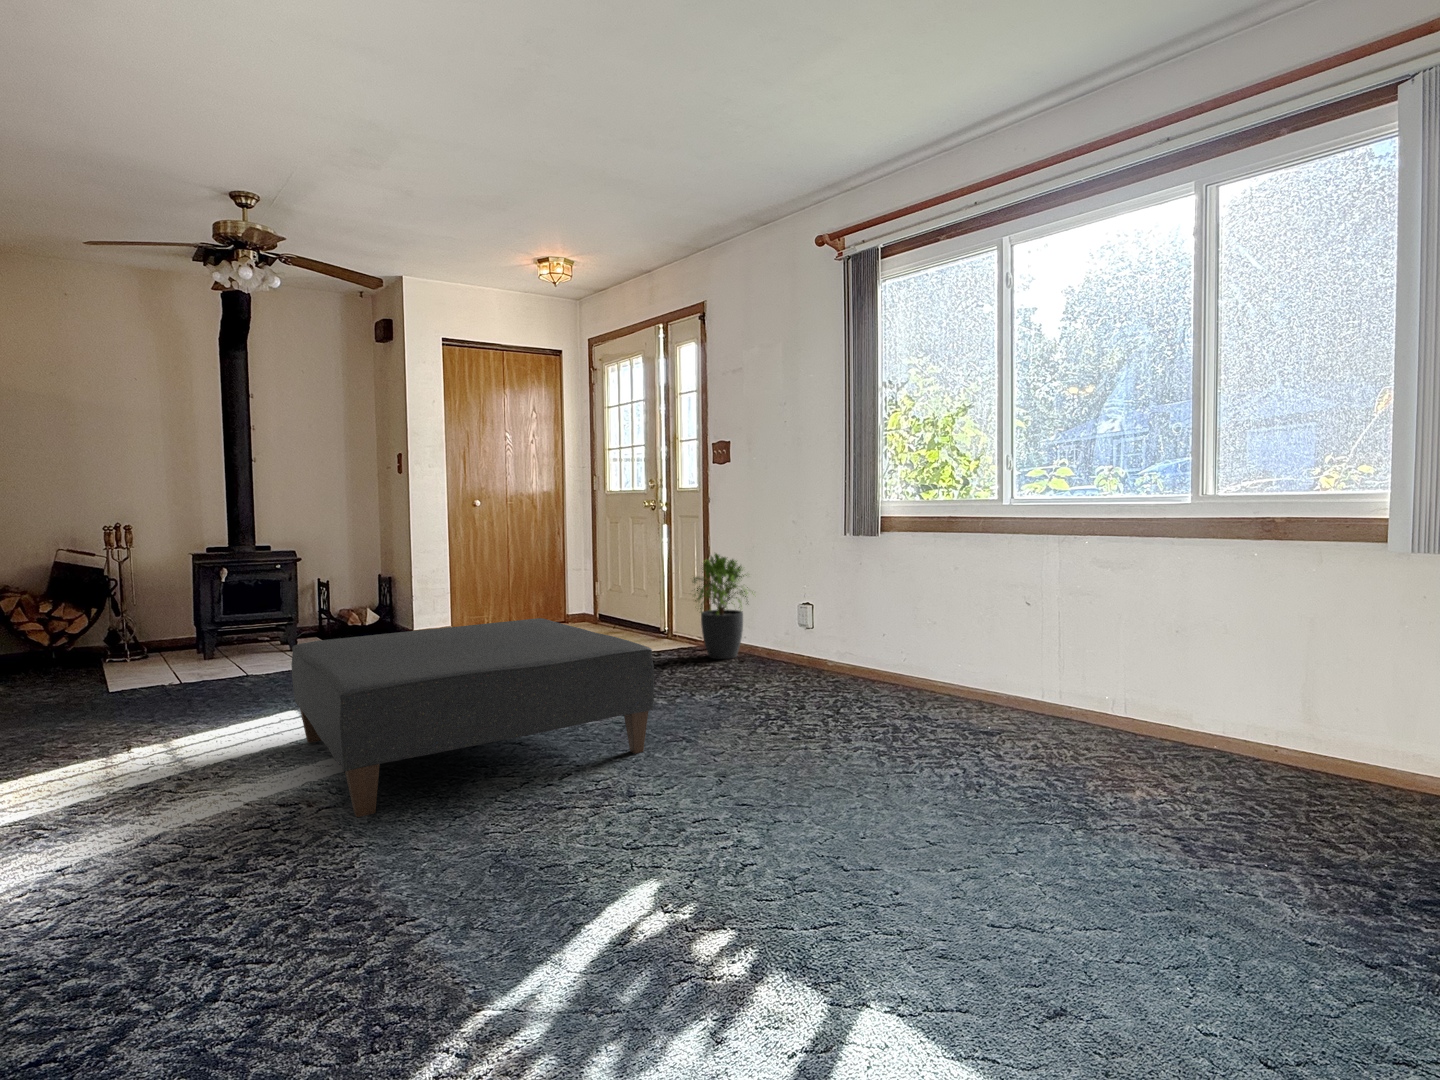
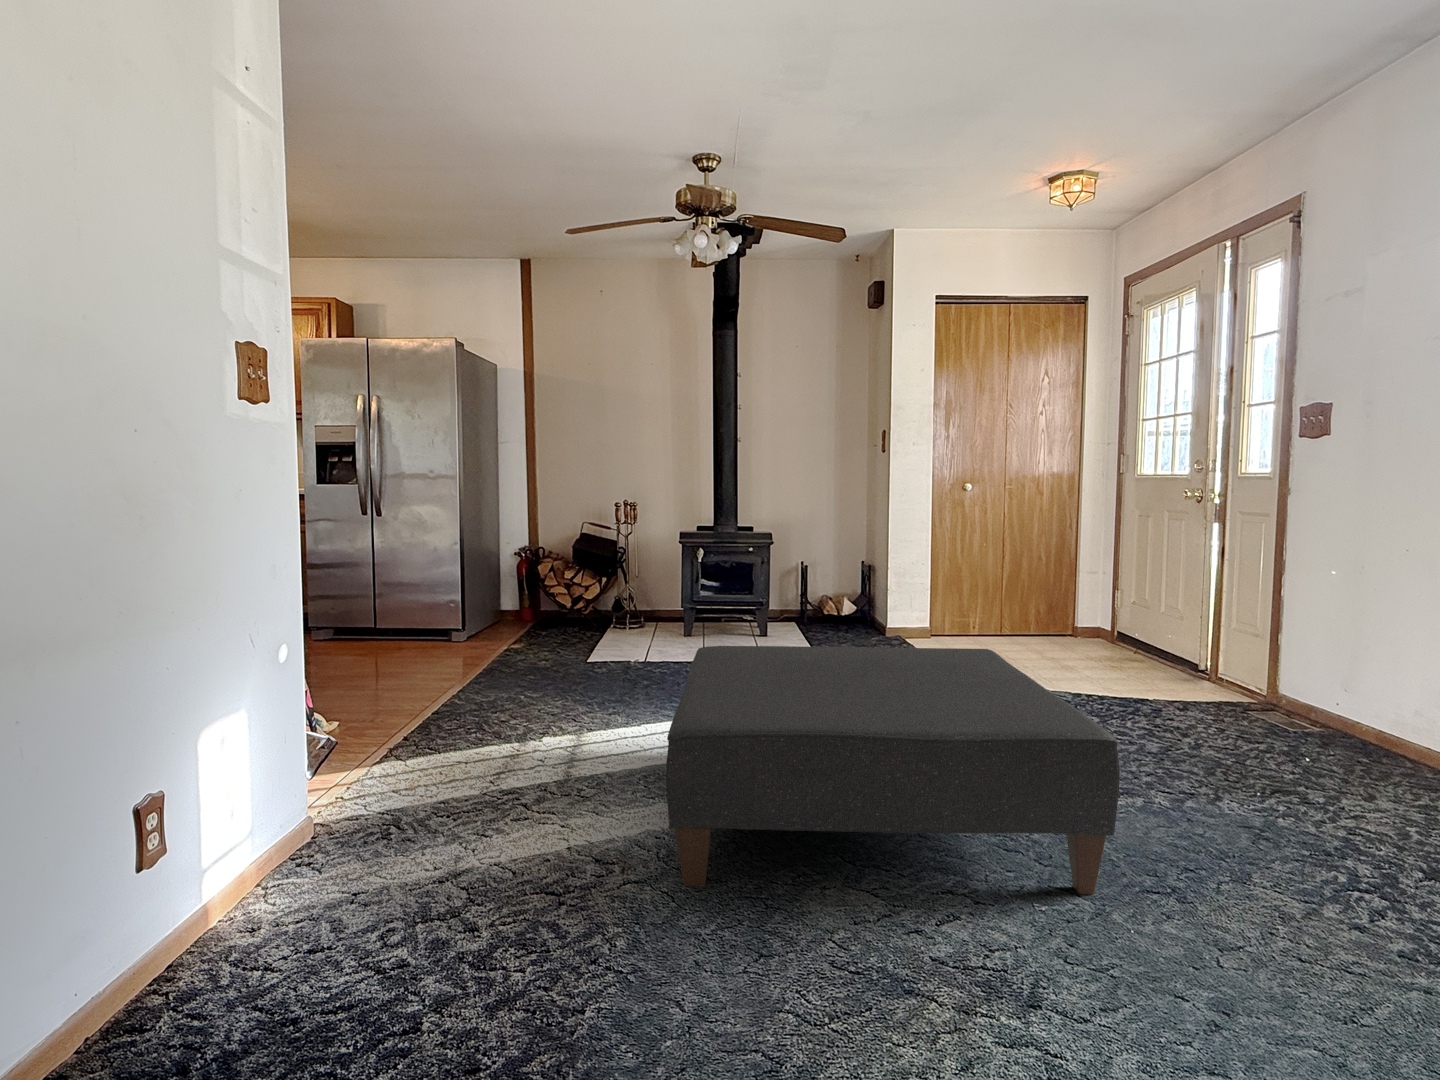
potted plant: present [693,554,753,659] -> none [1237,574,1371,741]

